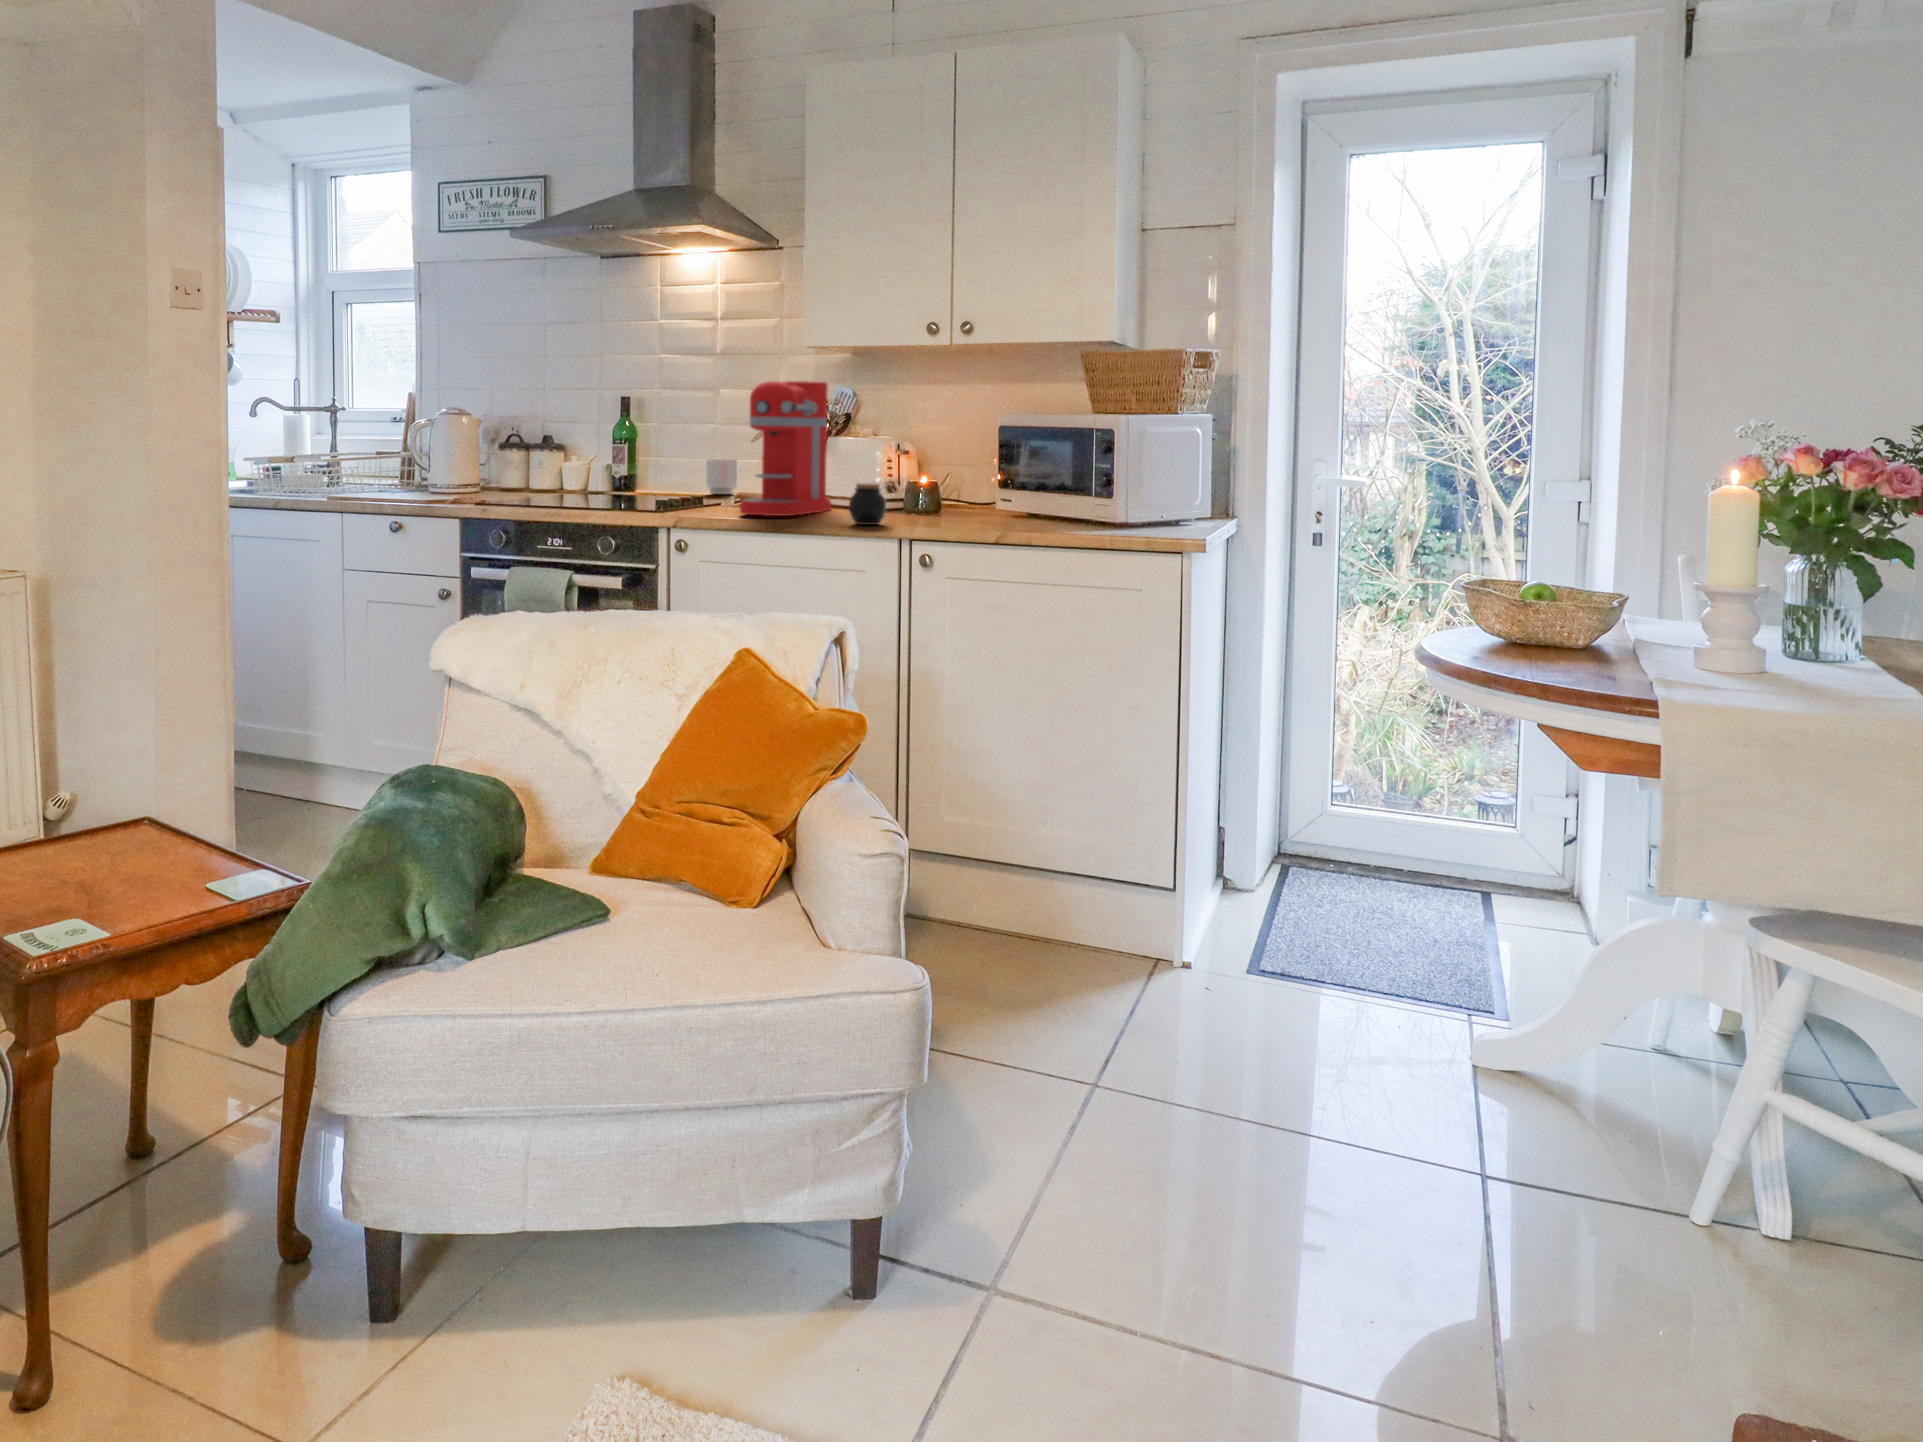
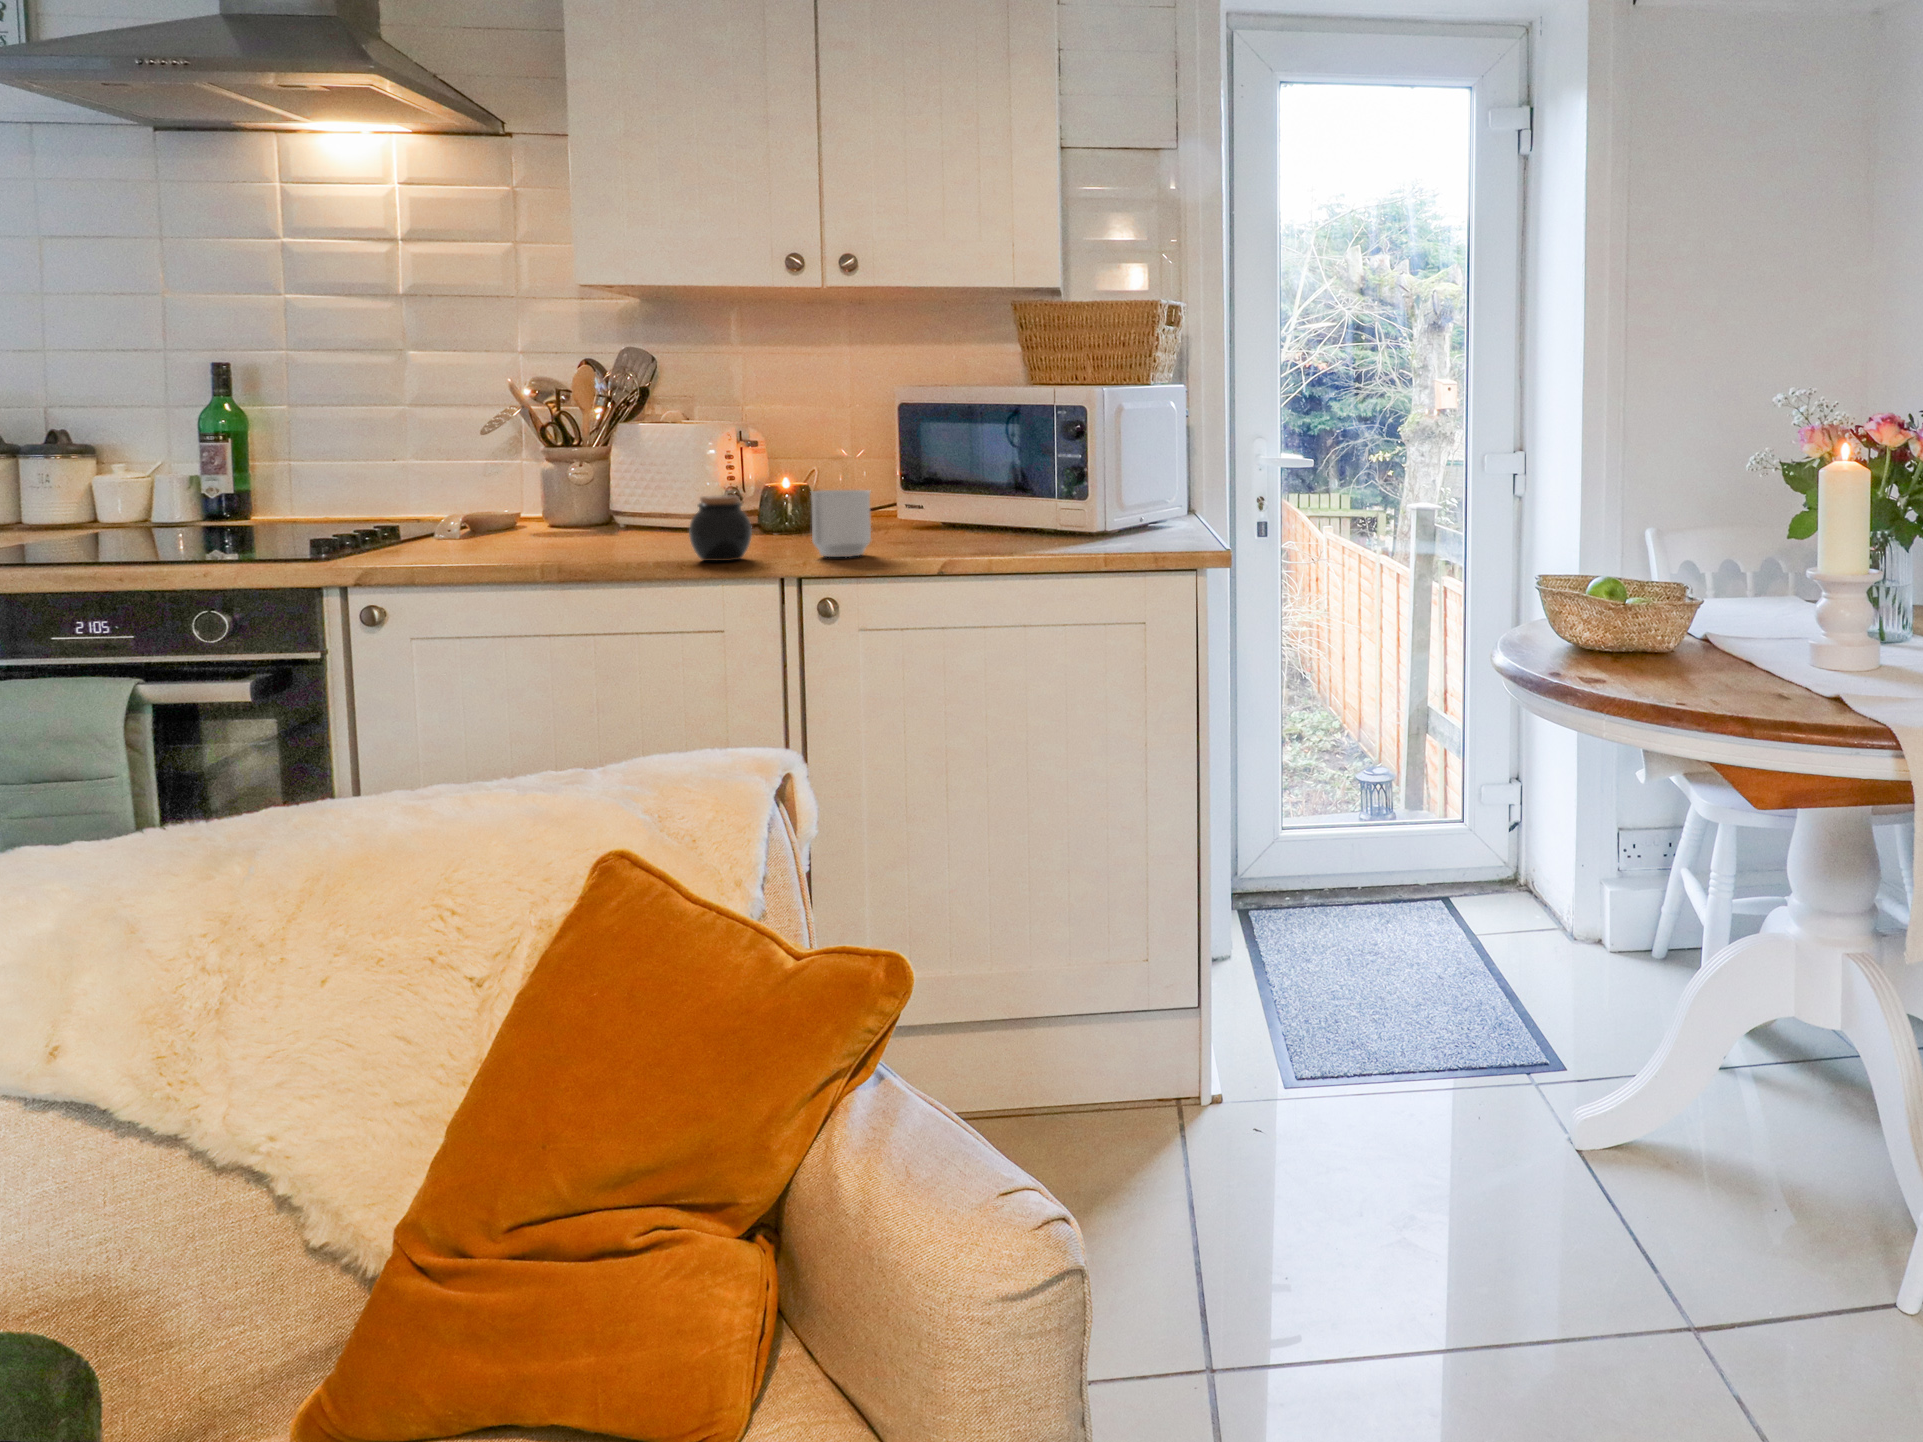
coffee maker: present [740,381,831,516] -> none [483,335,636,555]
mug: present [706,459,737,494] -> present [811,490,871,557]

